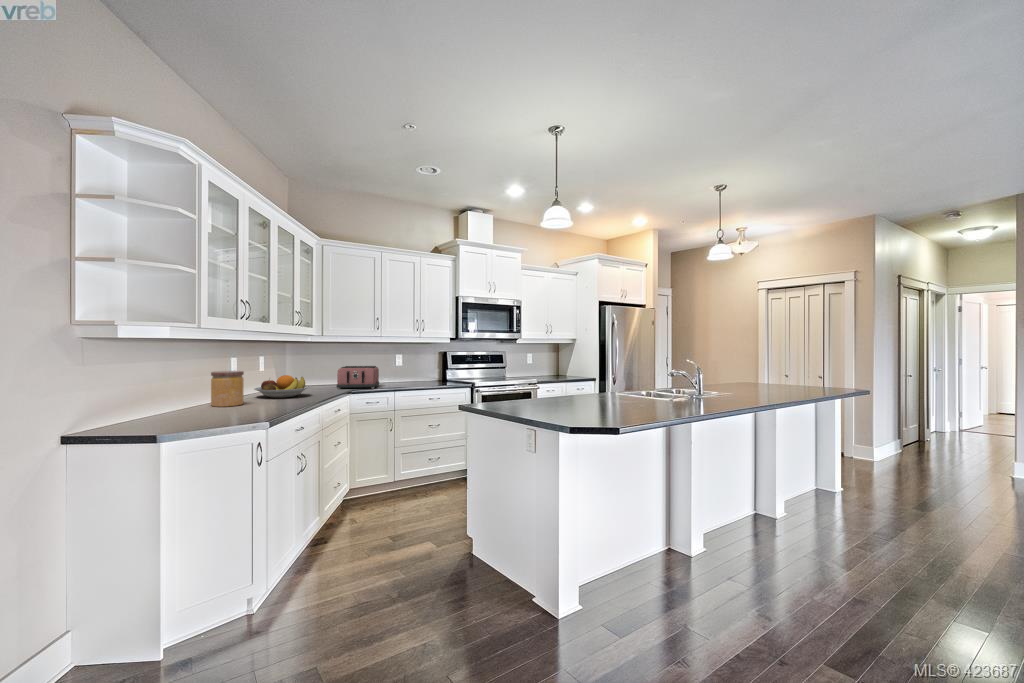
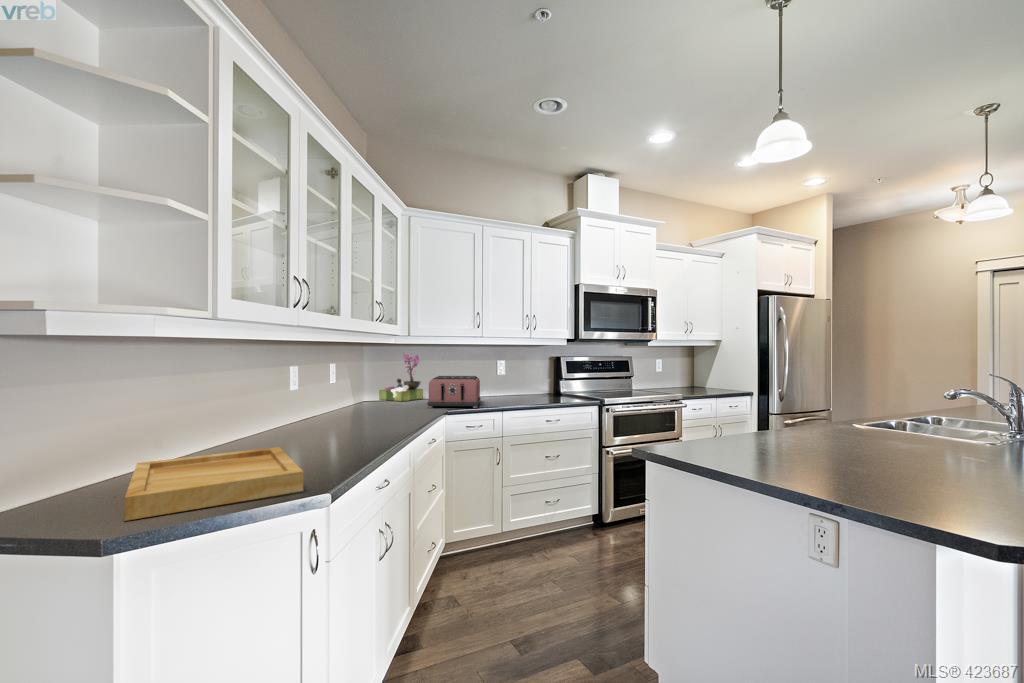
flower arrangement: none [300,346,335,386] -> present [379,352,423,401]
jar: present [211,371,244,407] -> none [254,387,302,445]
fruit bowl: present [254,375,310,398] -> none [319,392,395,425]
tray: none [149,403,252,430] -> present [125,447,303,521]

